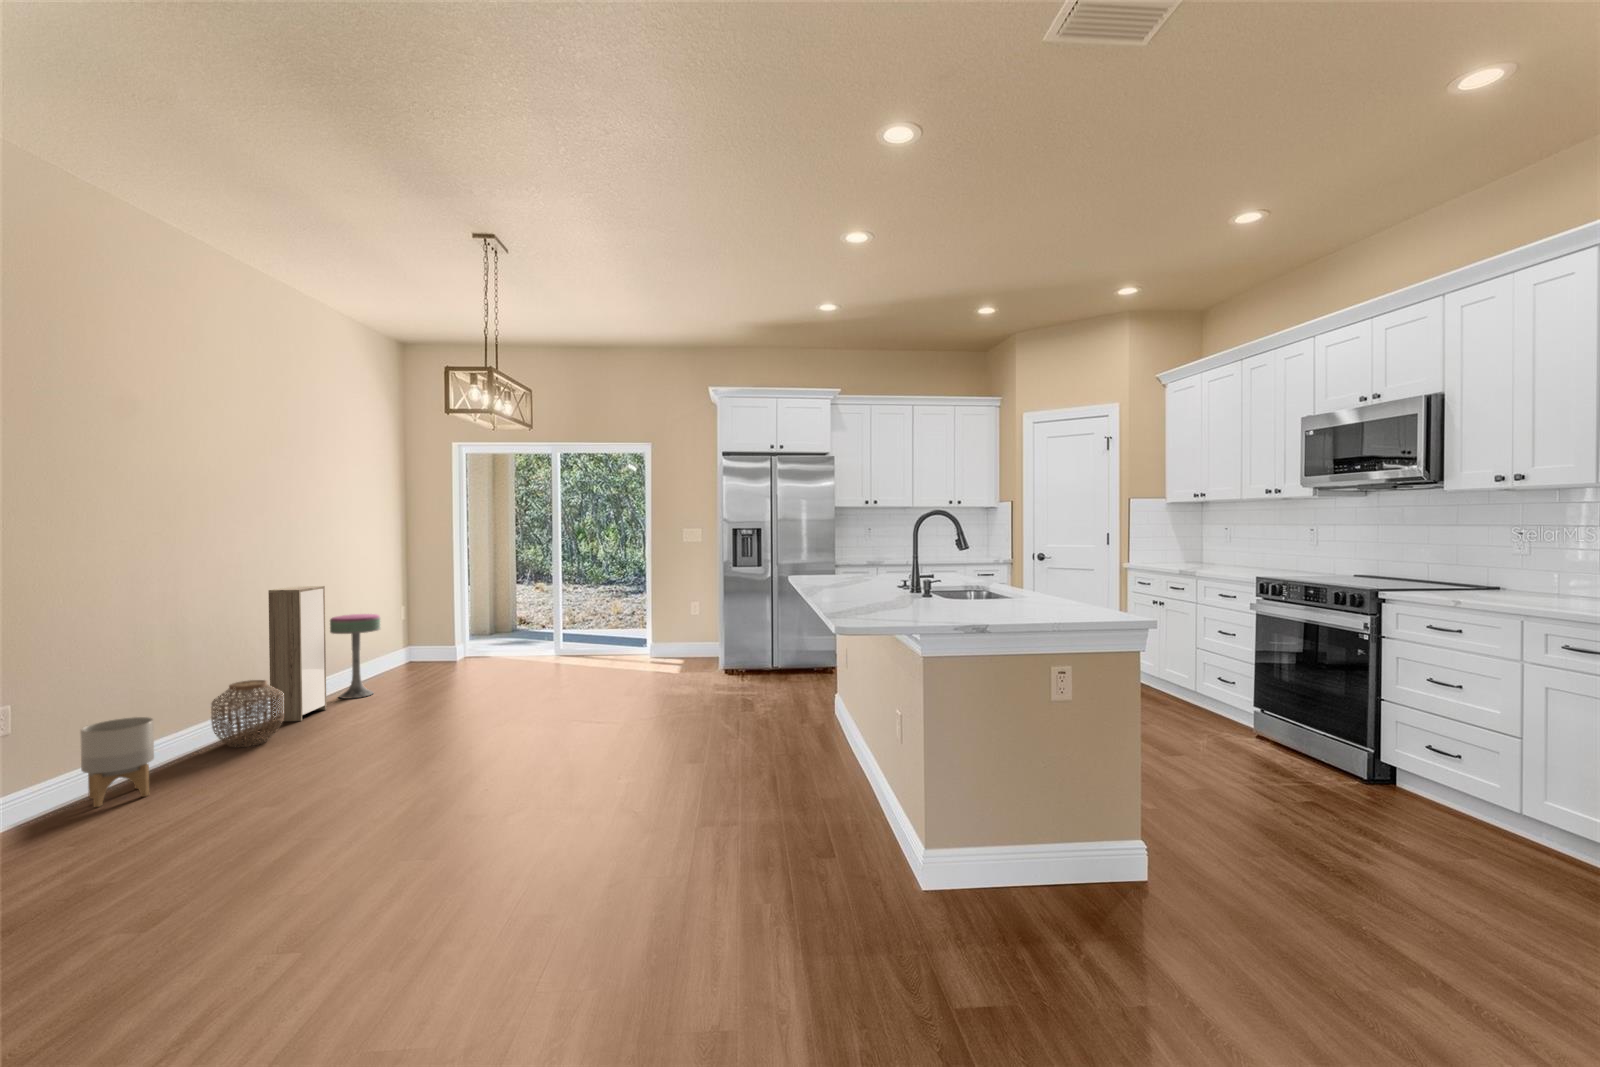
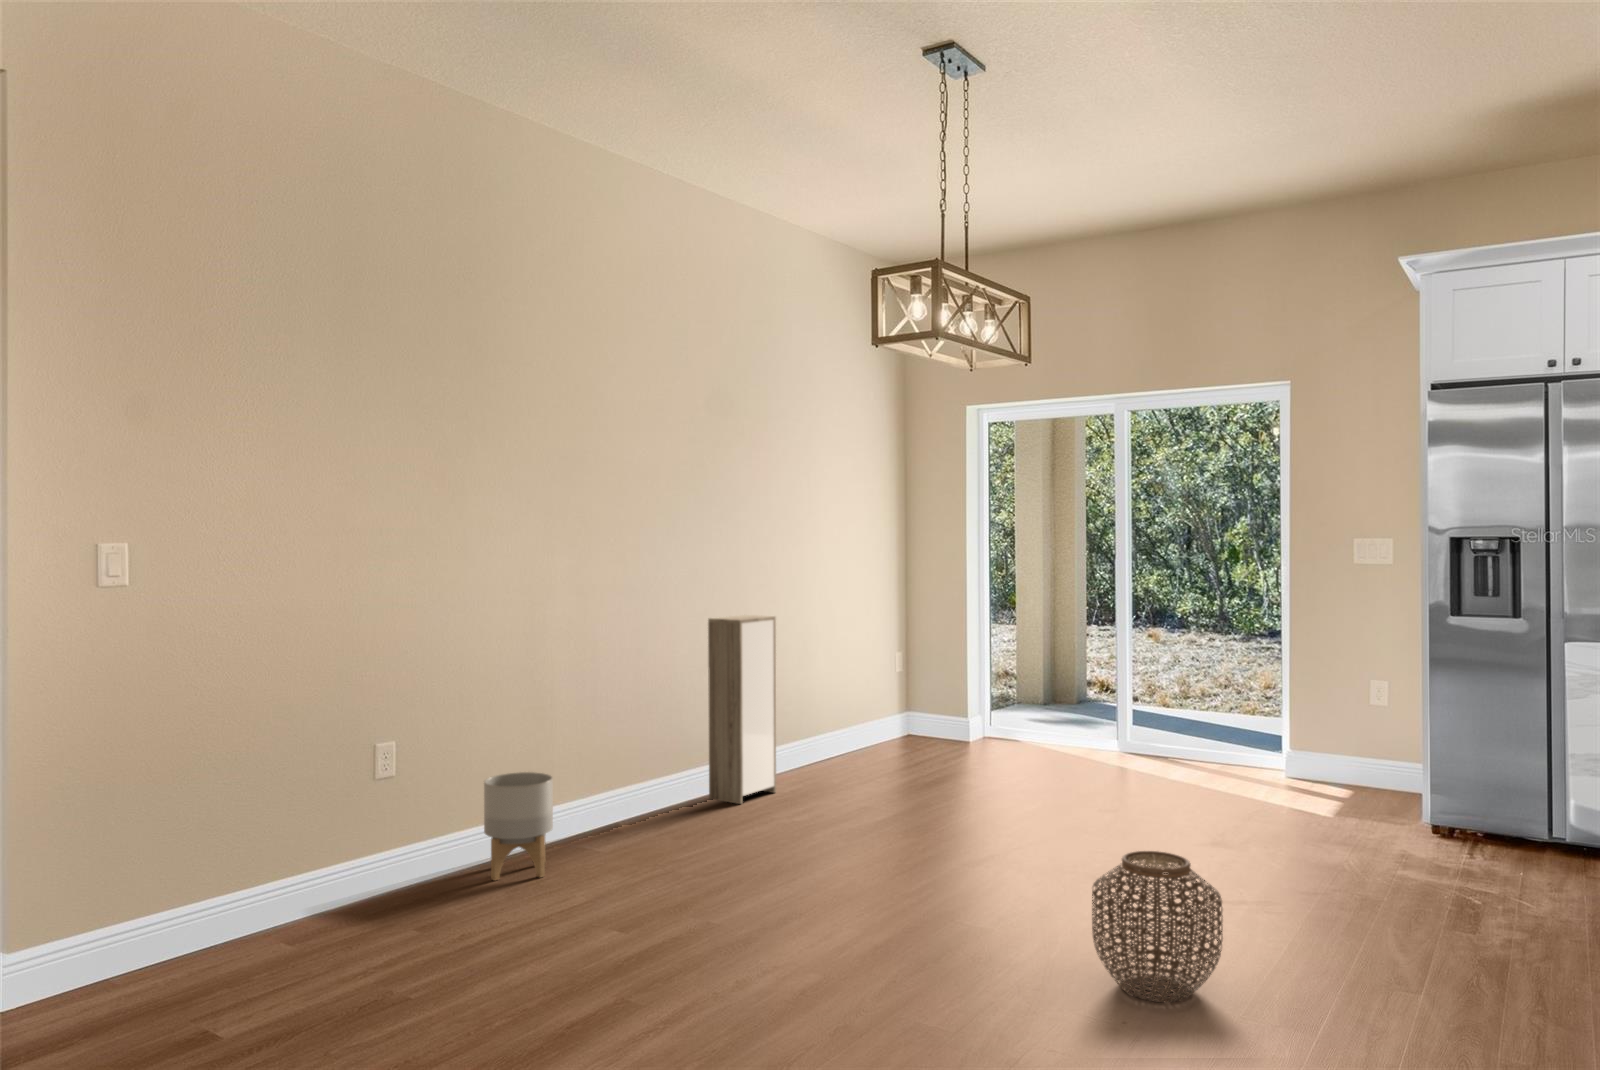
bar stool: present [330,614,381,699] -> none [789,659,851,781]
woven basket: present [211,680,284,747] -> present [1092,851,1223,1002]

